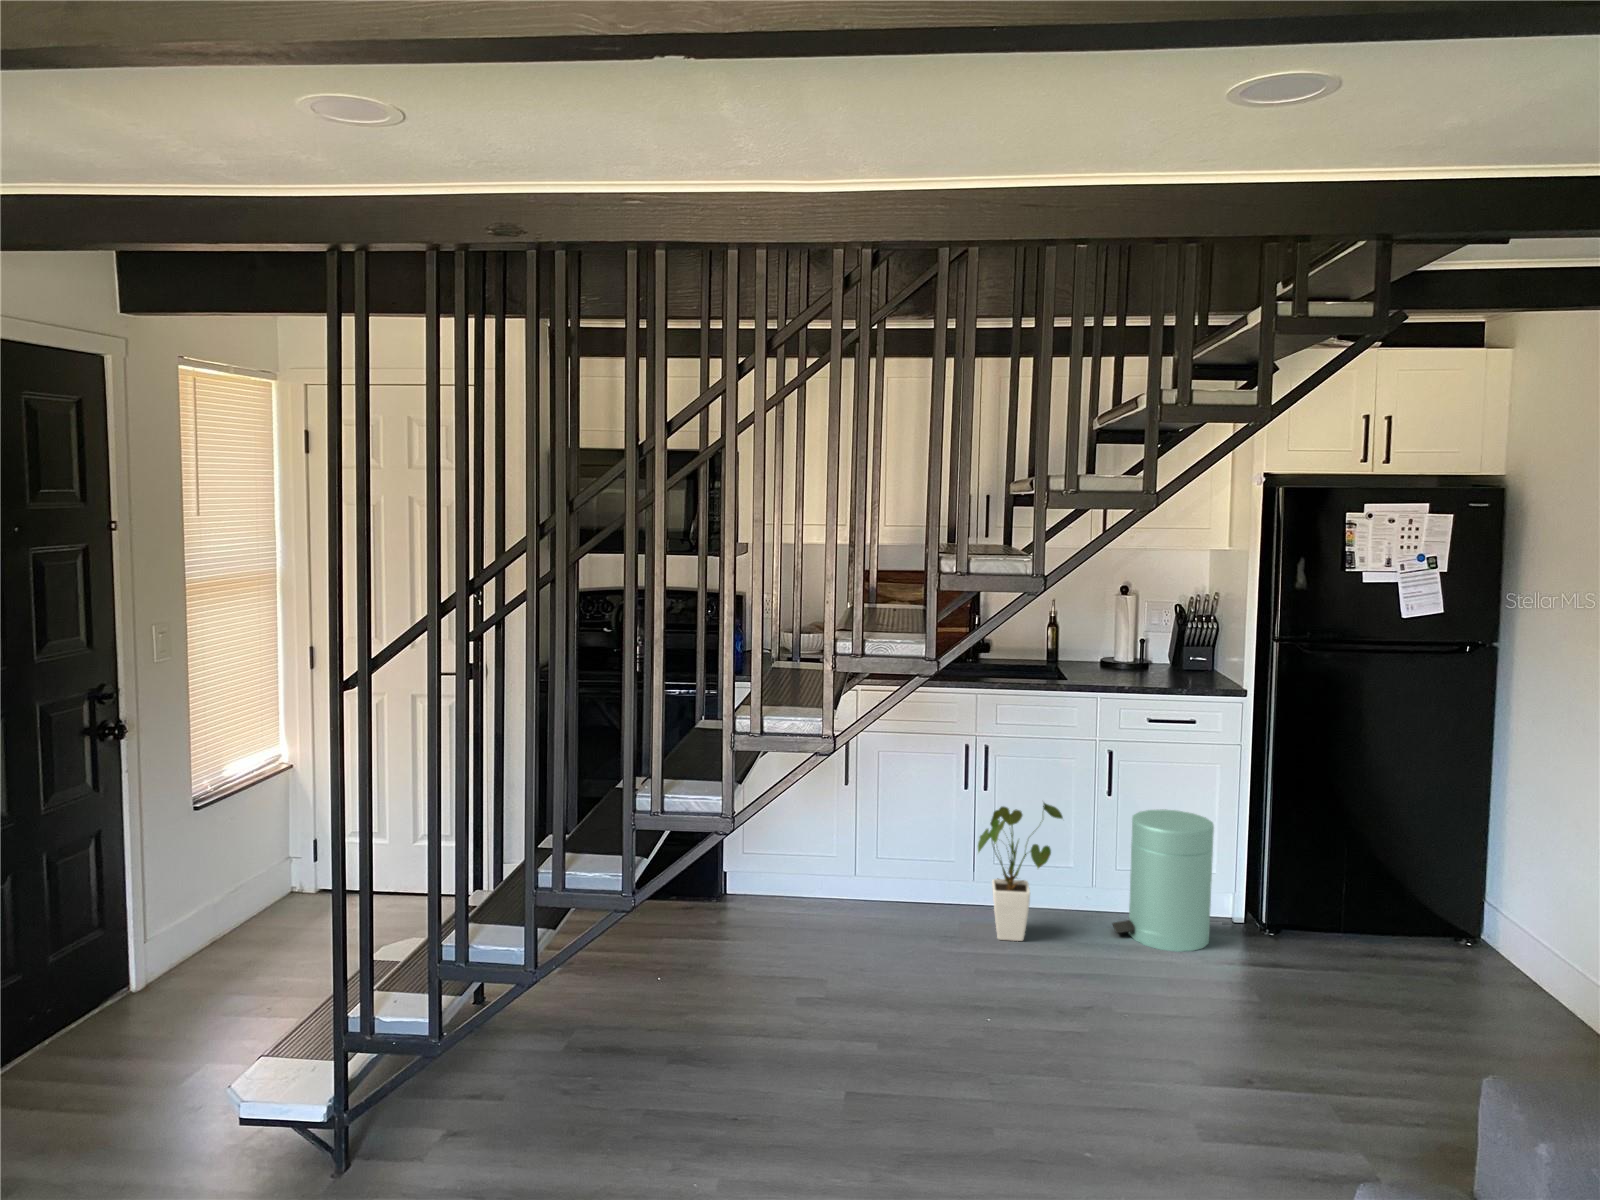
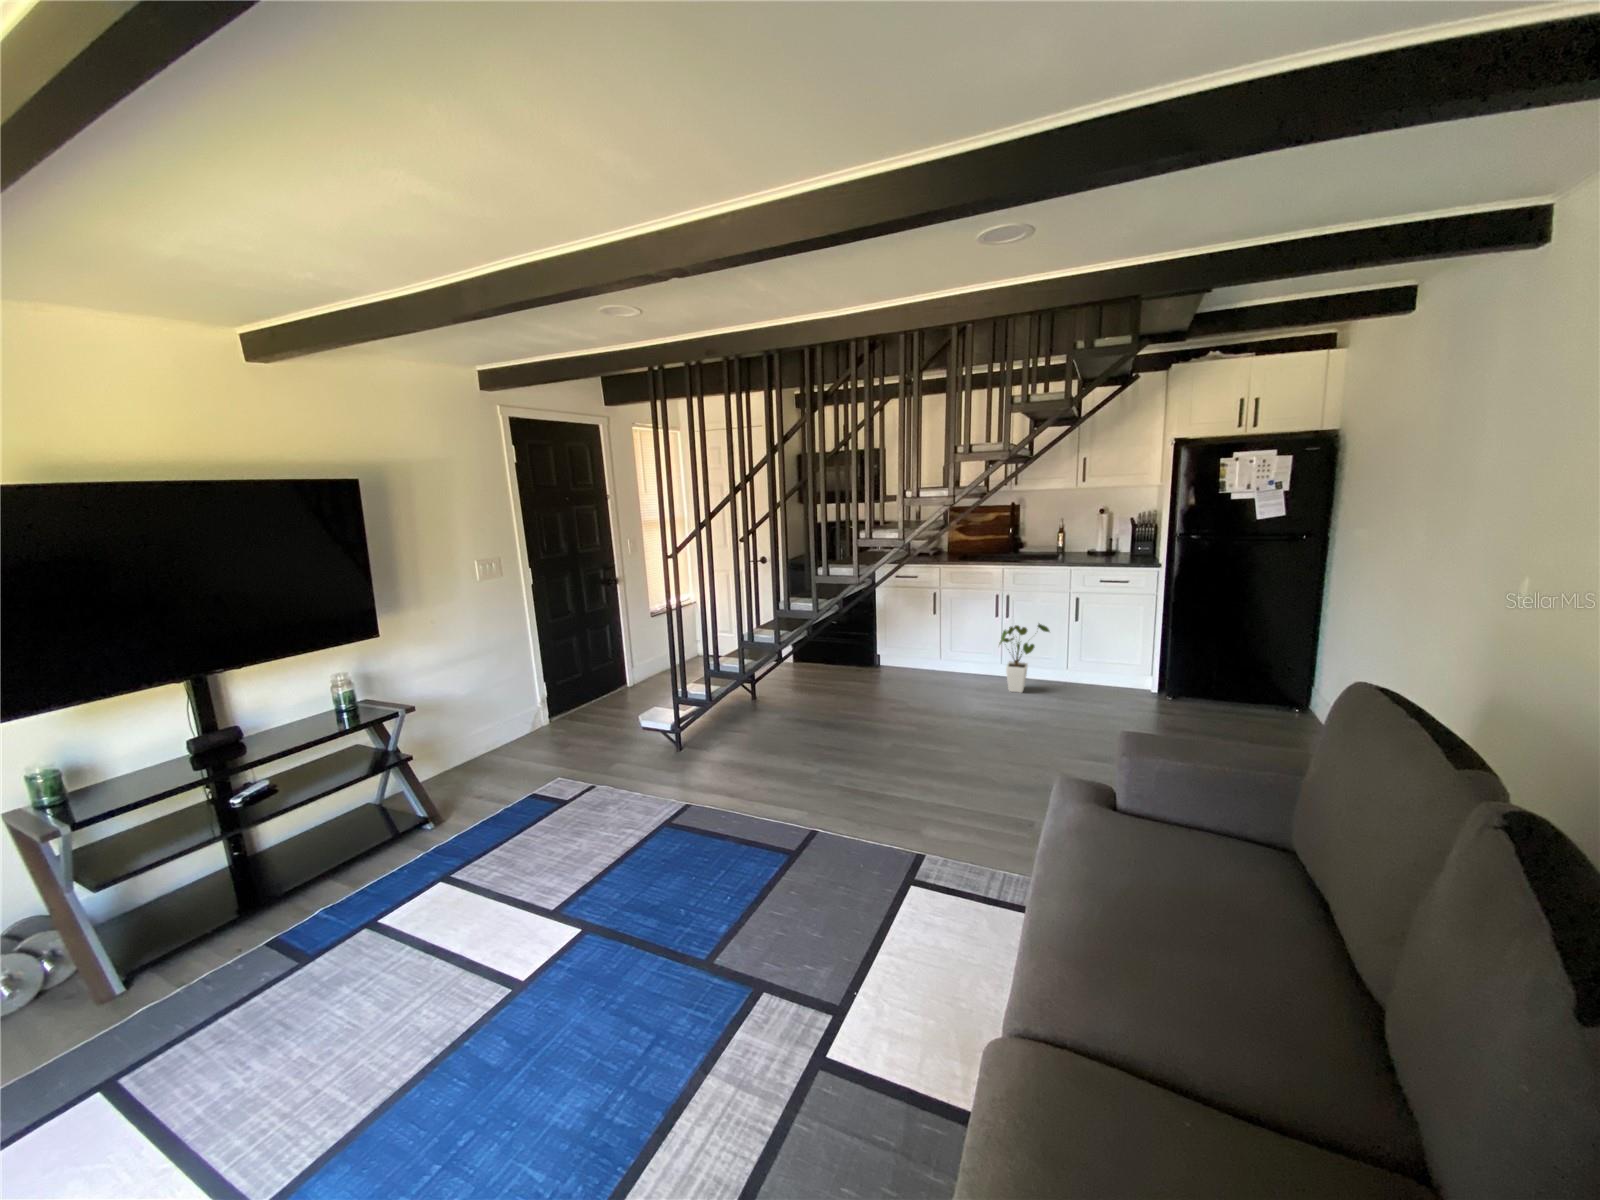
trash can: present [1112,809,1214,952] -> none [1076,629,1134,703]

